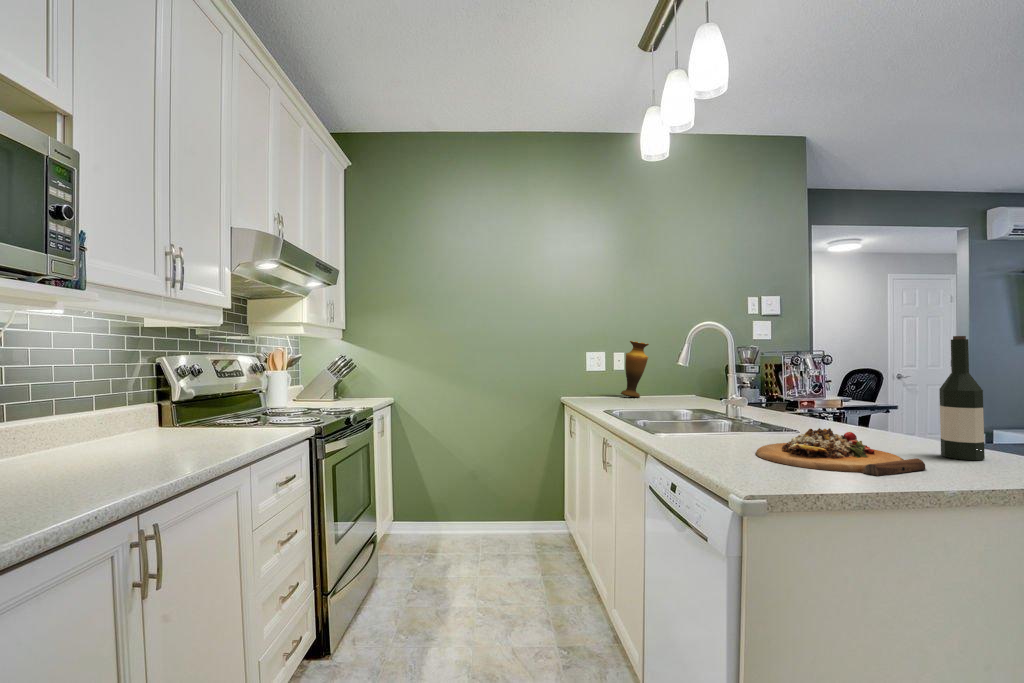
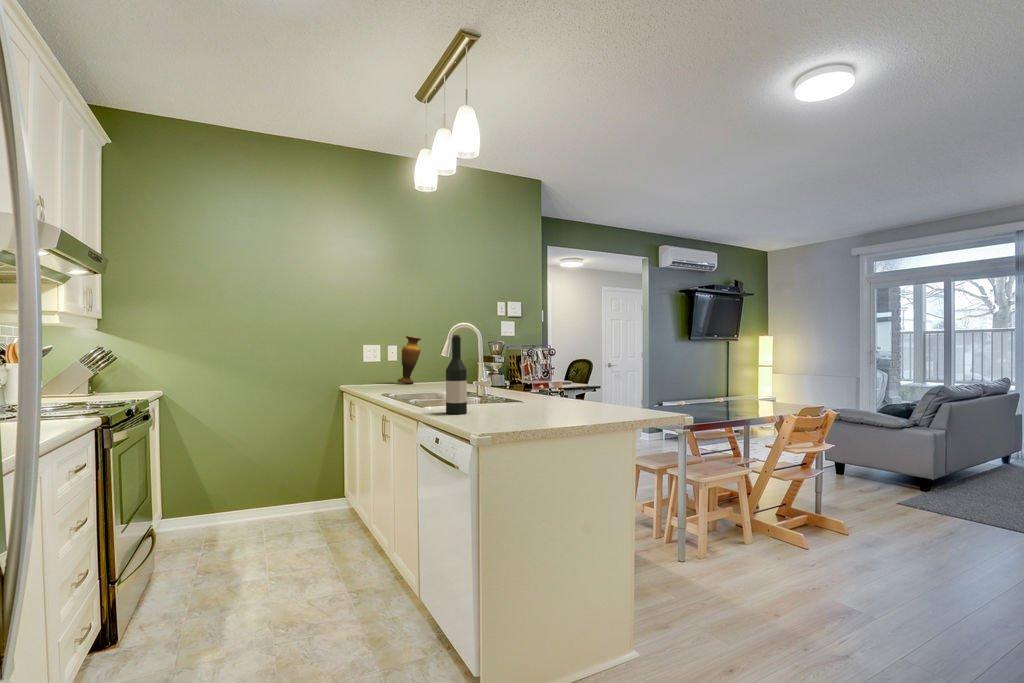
wine bottle: present [939,336,985,460] -> present [446,335,467,414]
cutting board: present [756,428,926,476] -> none [494,396,589,423]

